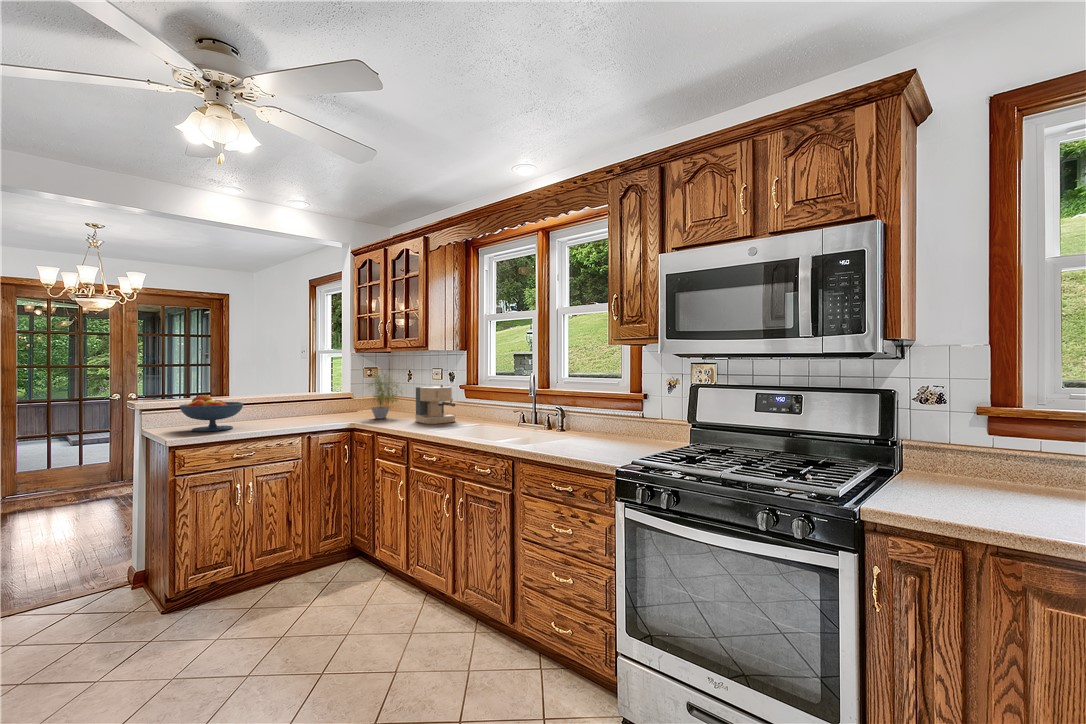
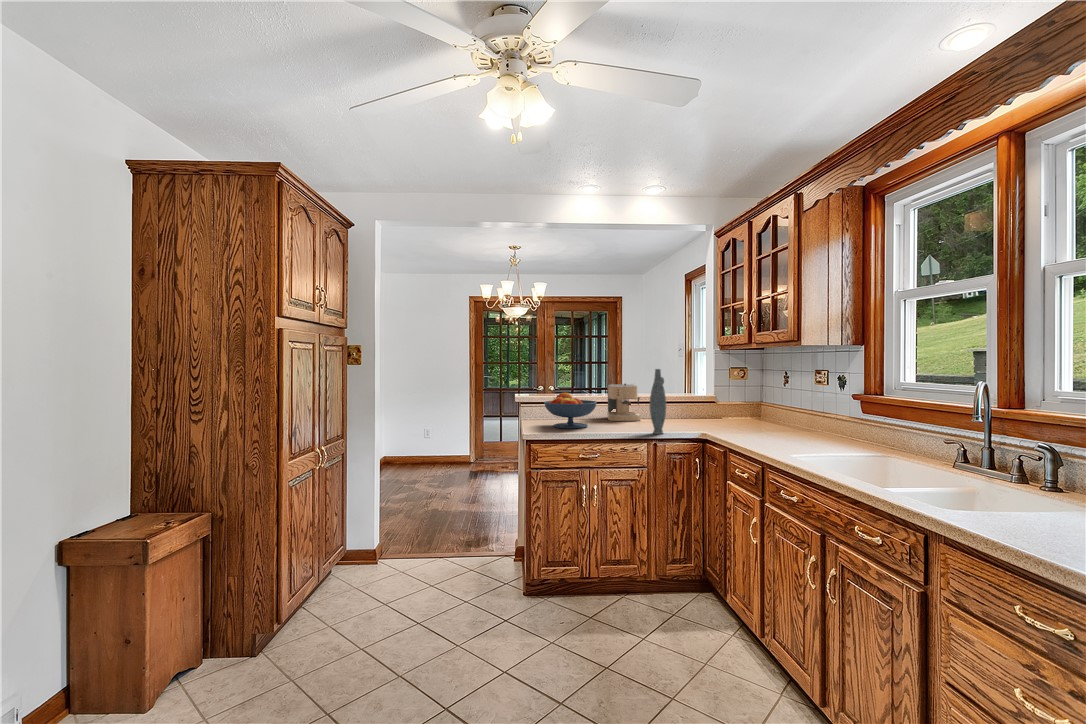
vase: none [304,369,320,428] -> present [650,369,666,434]
potted plant: present [369,375,398,419] -> none [719,368,774,430]
coffee maker: present [415,385,456,424] -> present [607,384,641,421]

